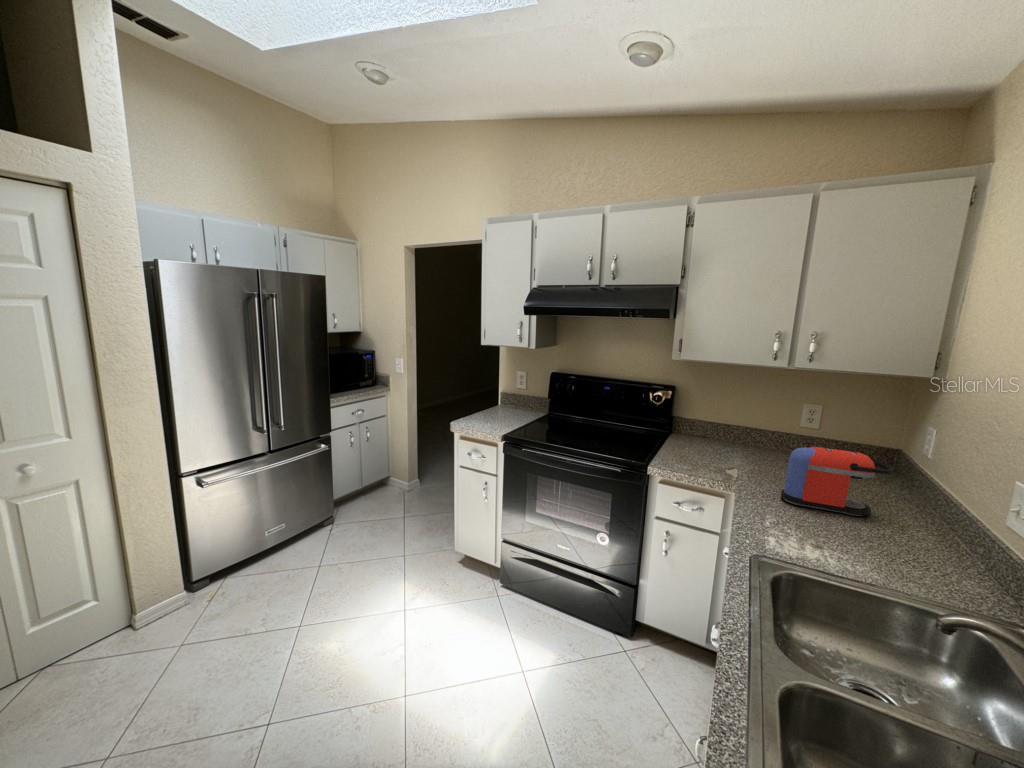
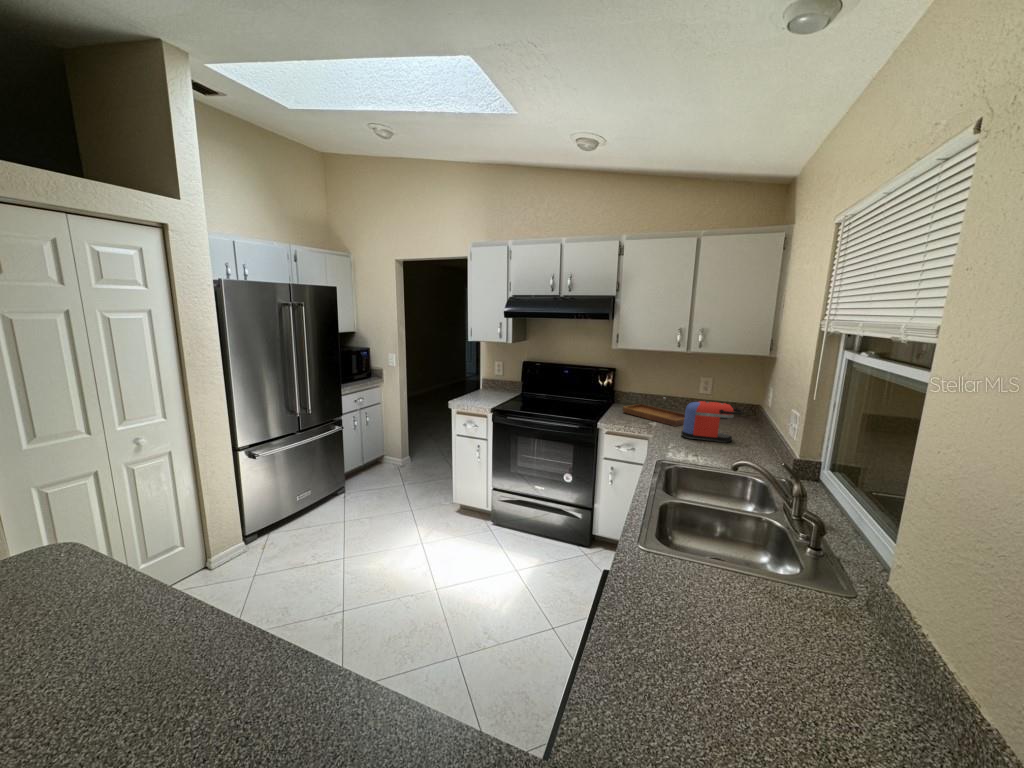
tray: none [685,432,796,479] -> present [623,397,685,426]

